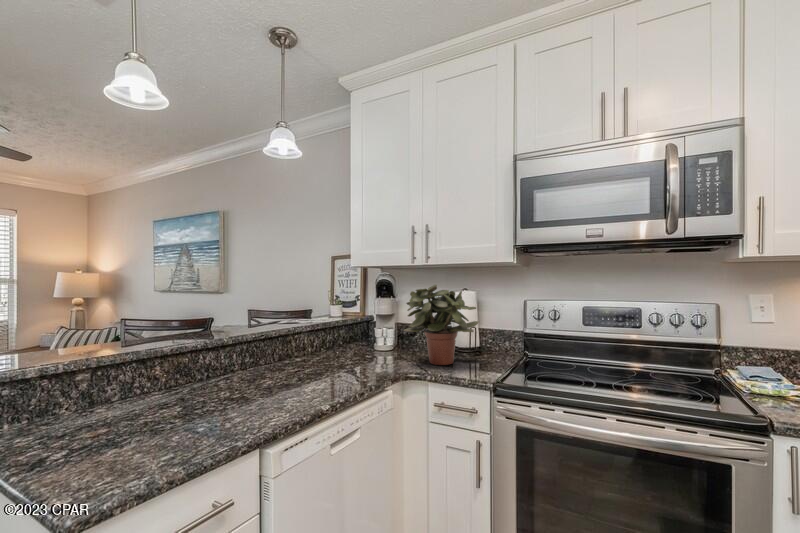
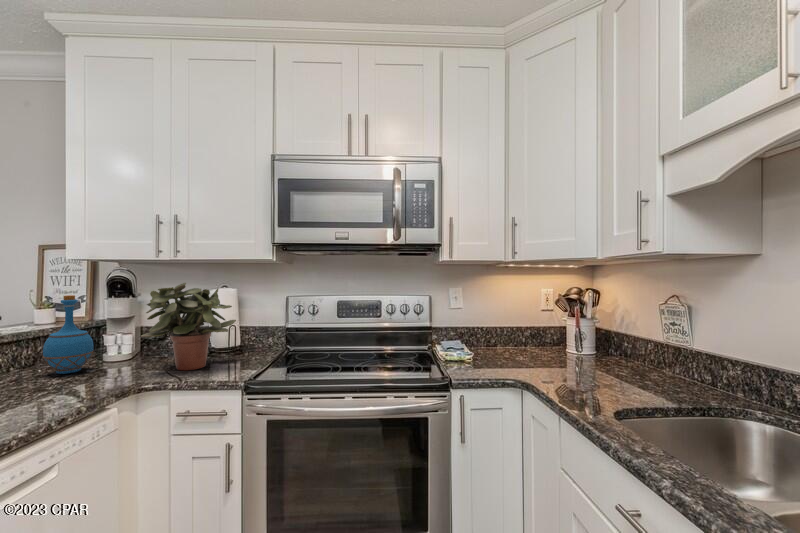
bottle: none [339,294,370,356] -> present [42,295,94,374]

